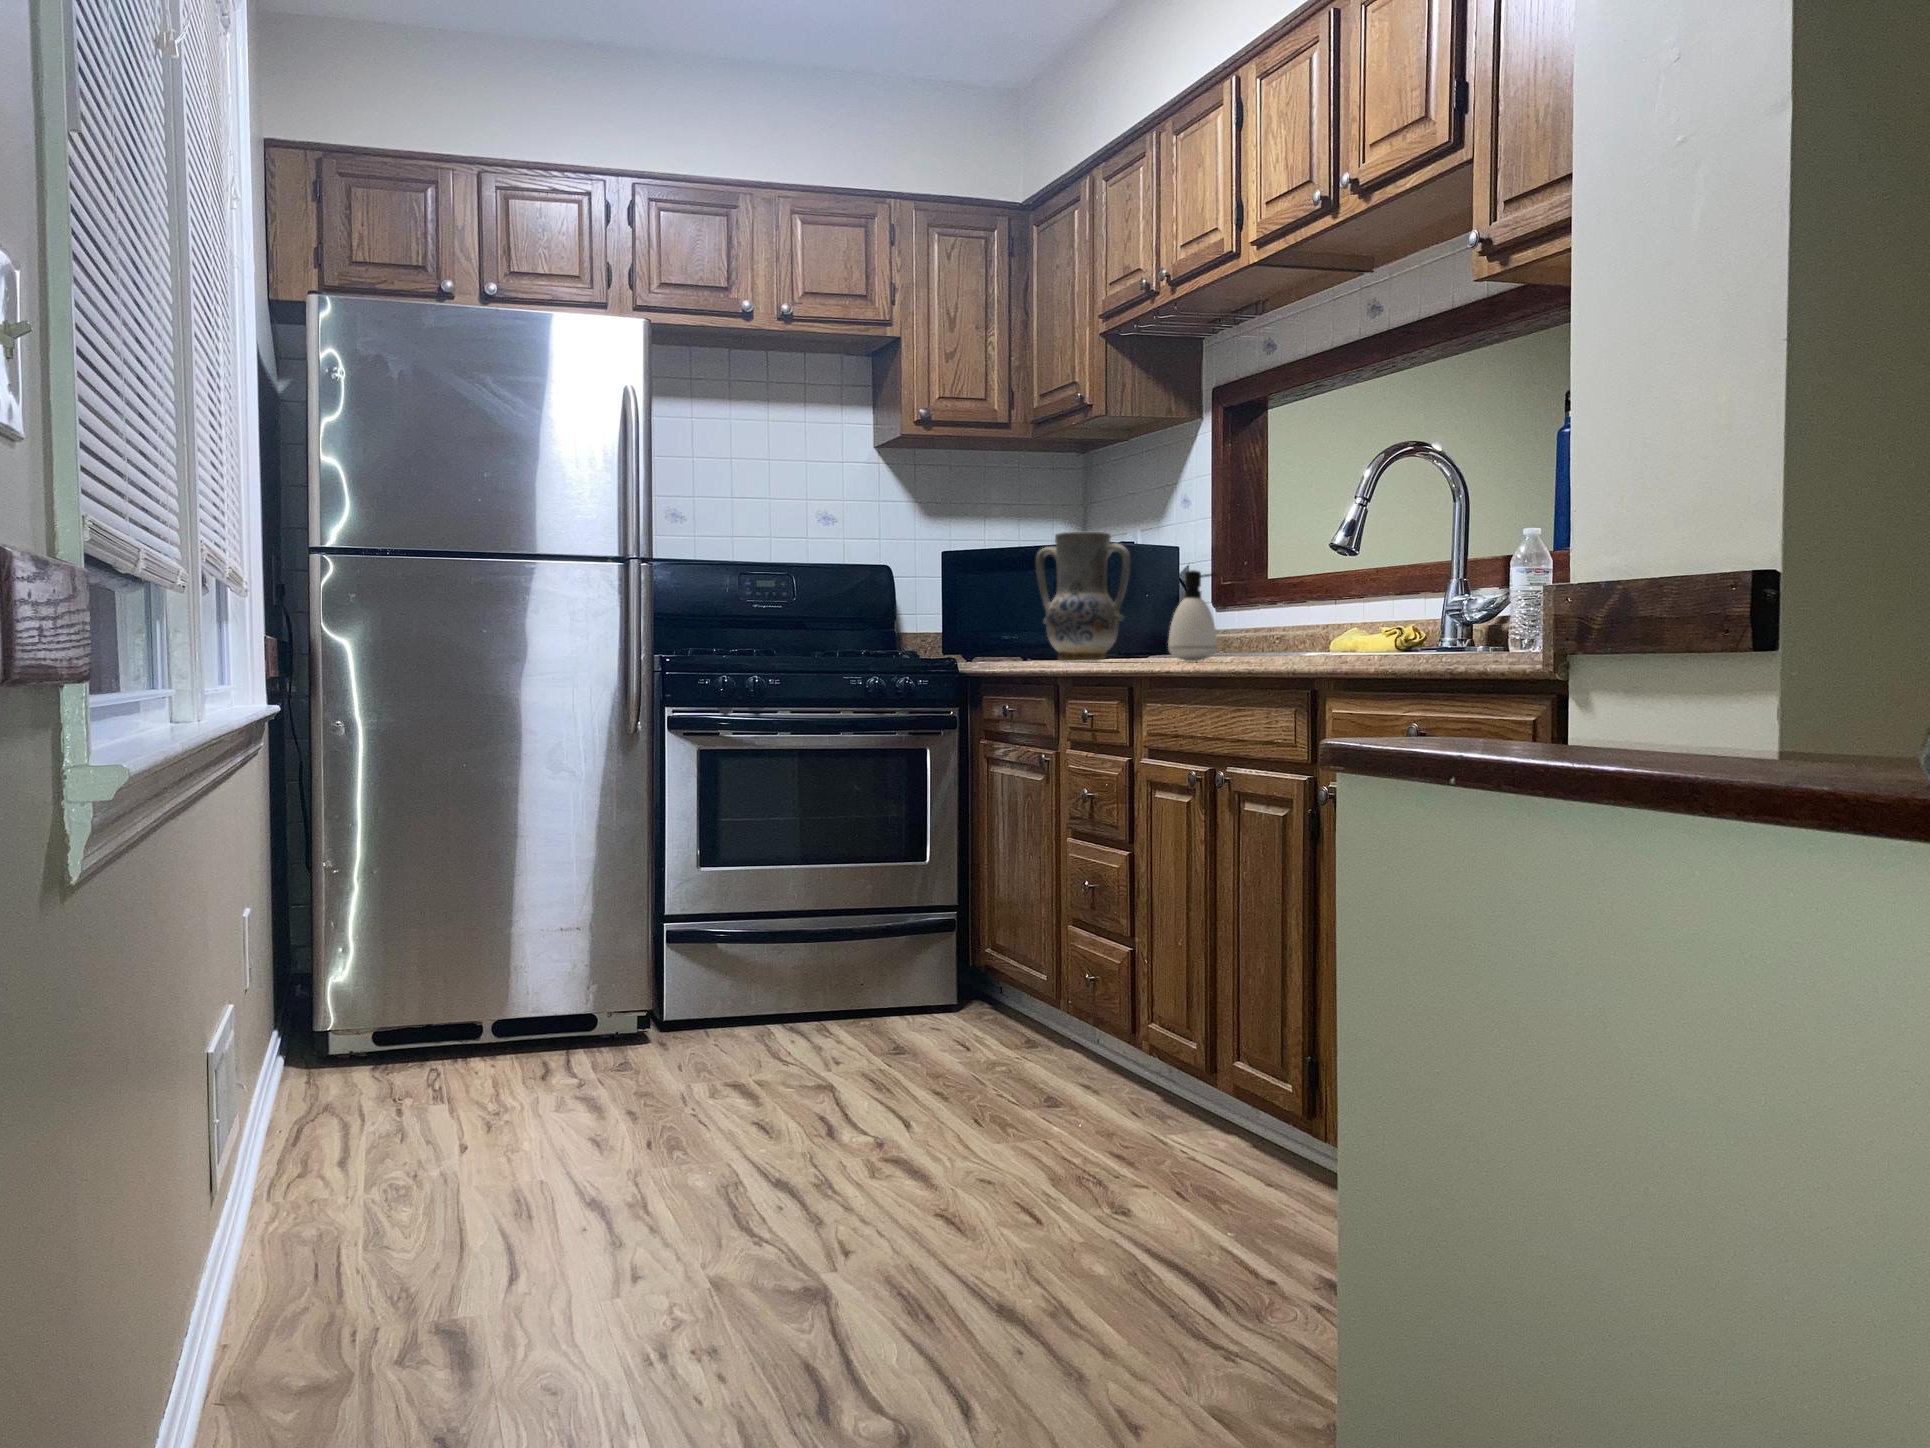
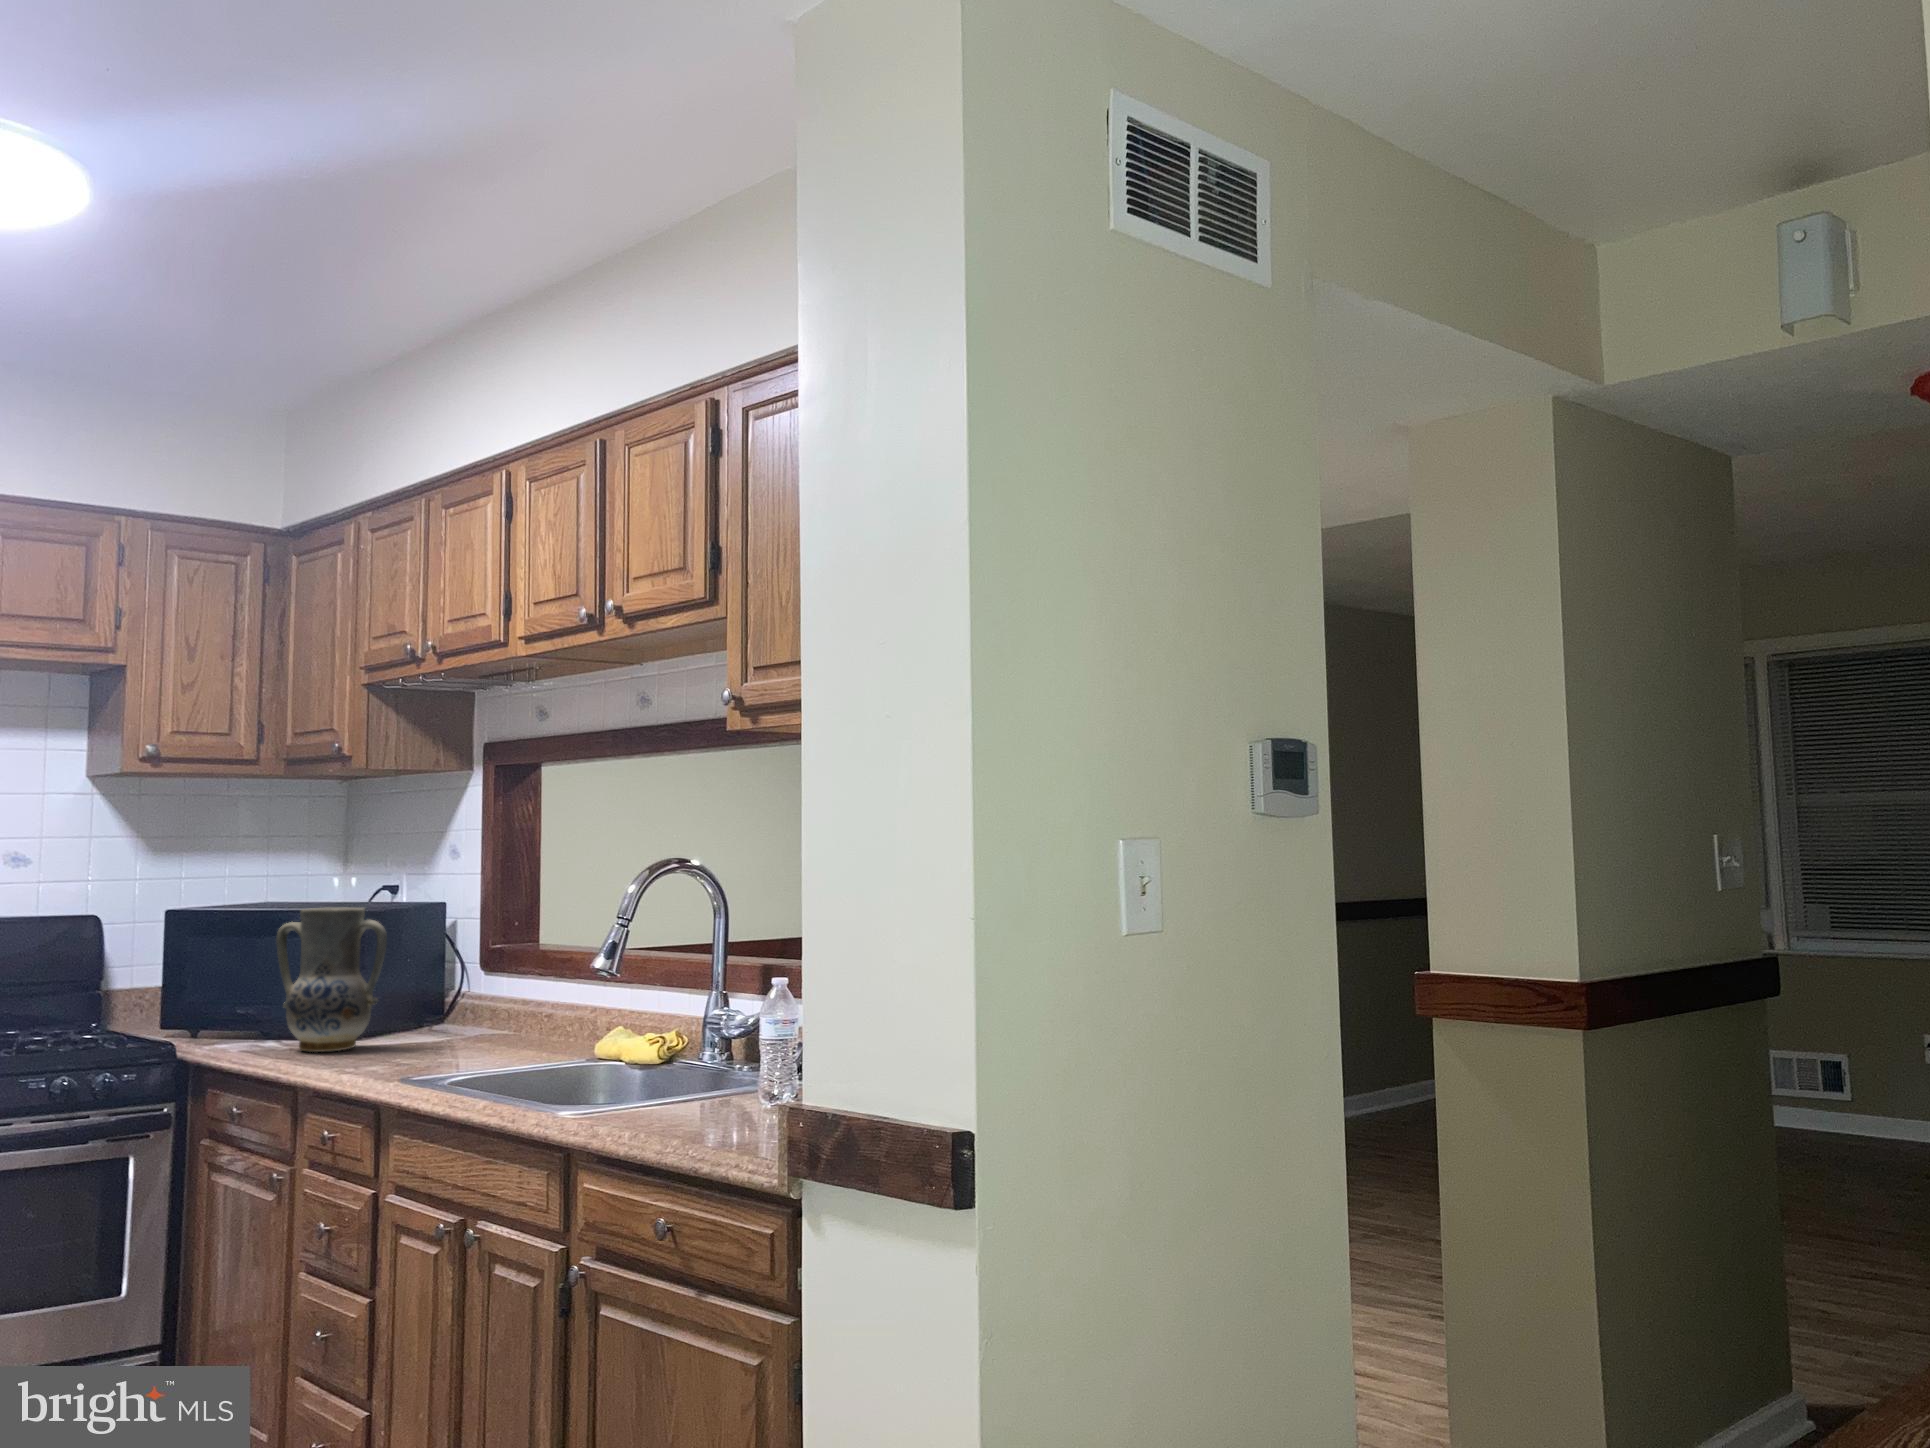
soap dispenser: present [1168,570,1217,661] -> none [429,940,485,1037]

